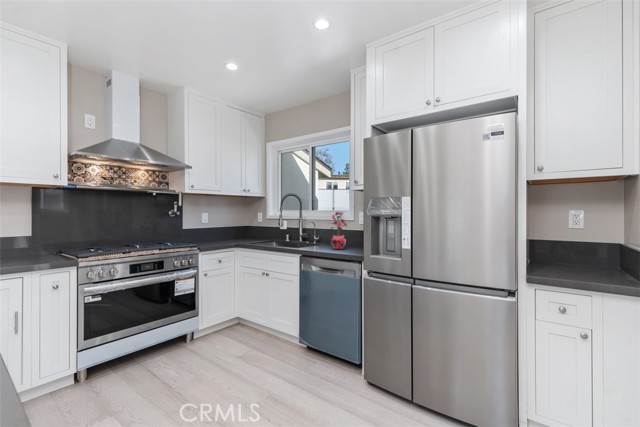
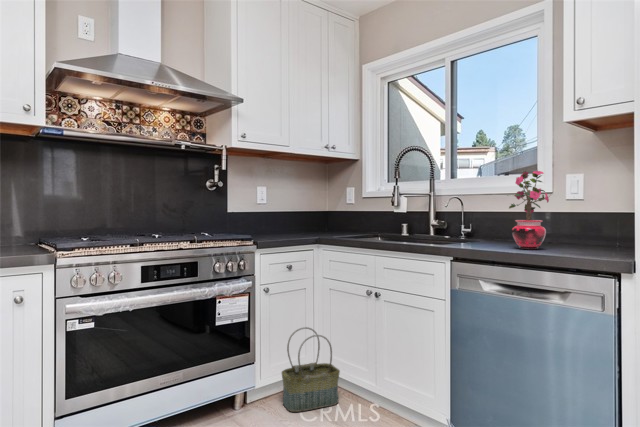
basket: none [214,294,248,341] -> present [282,327,340,412]

